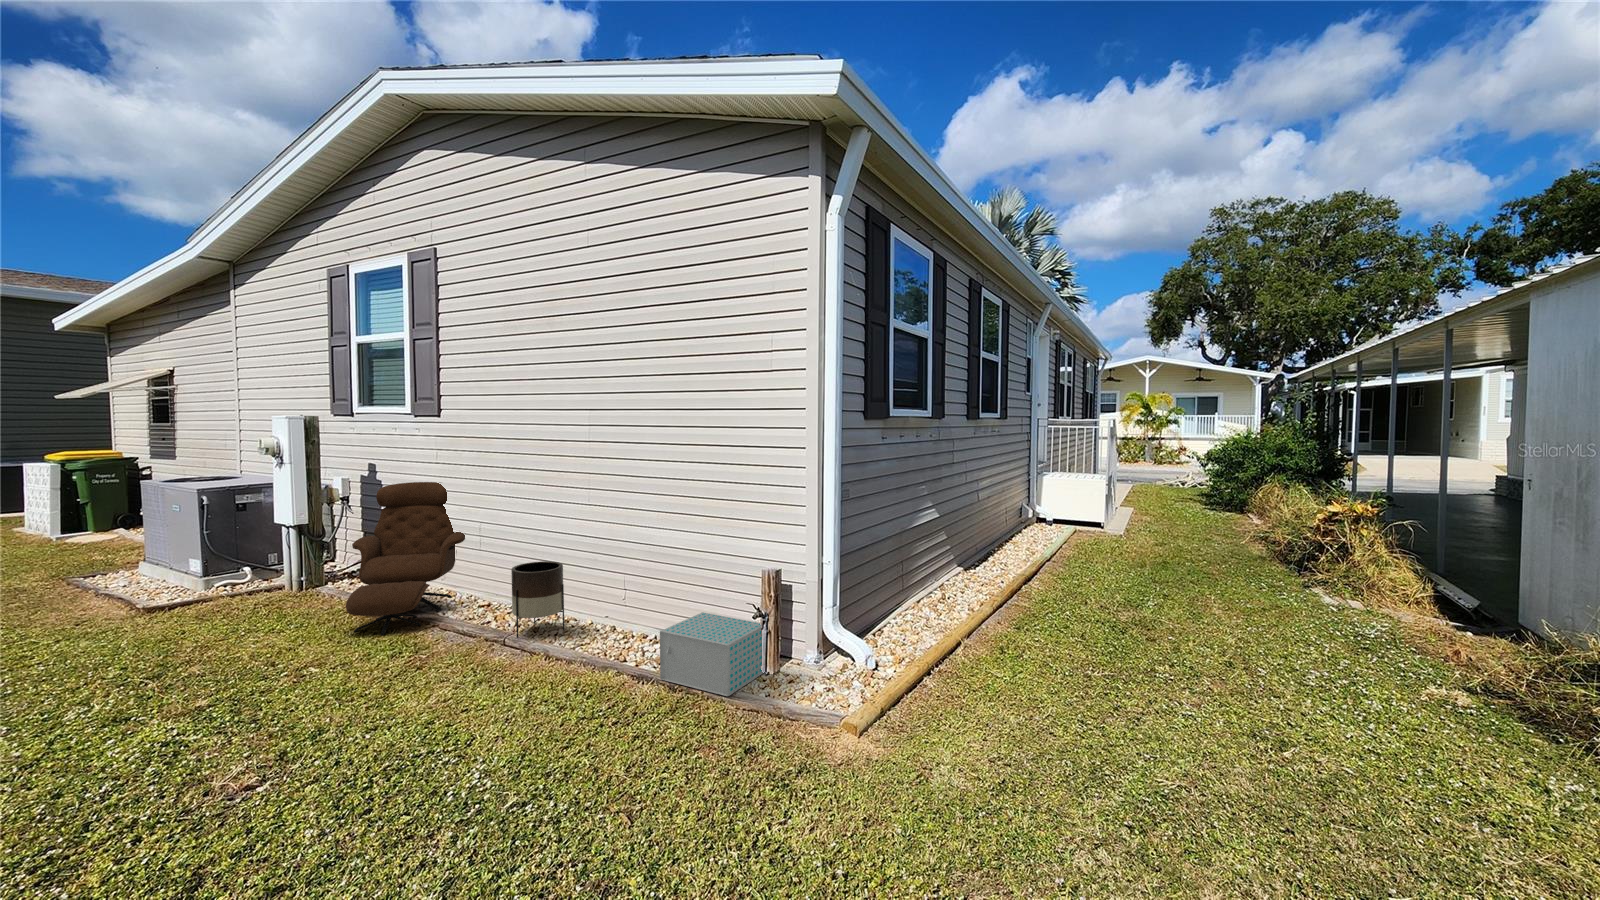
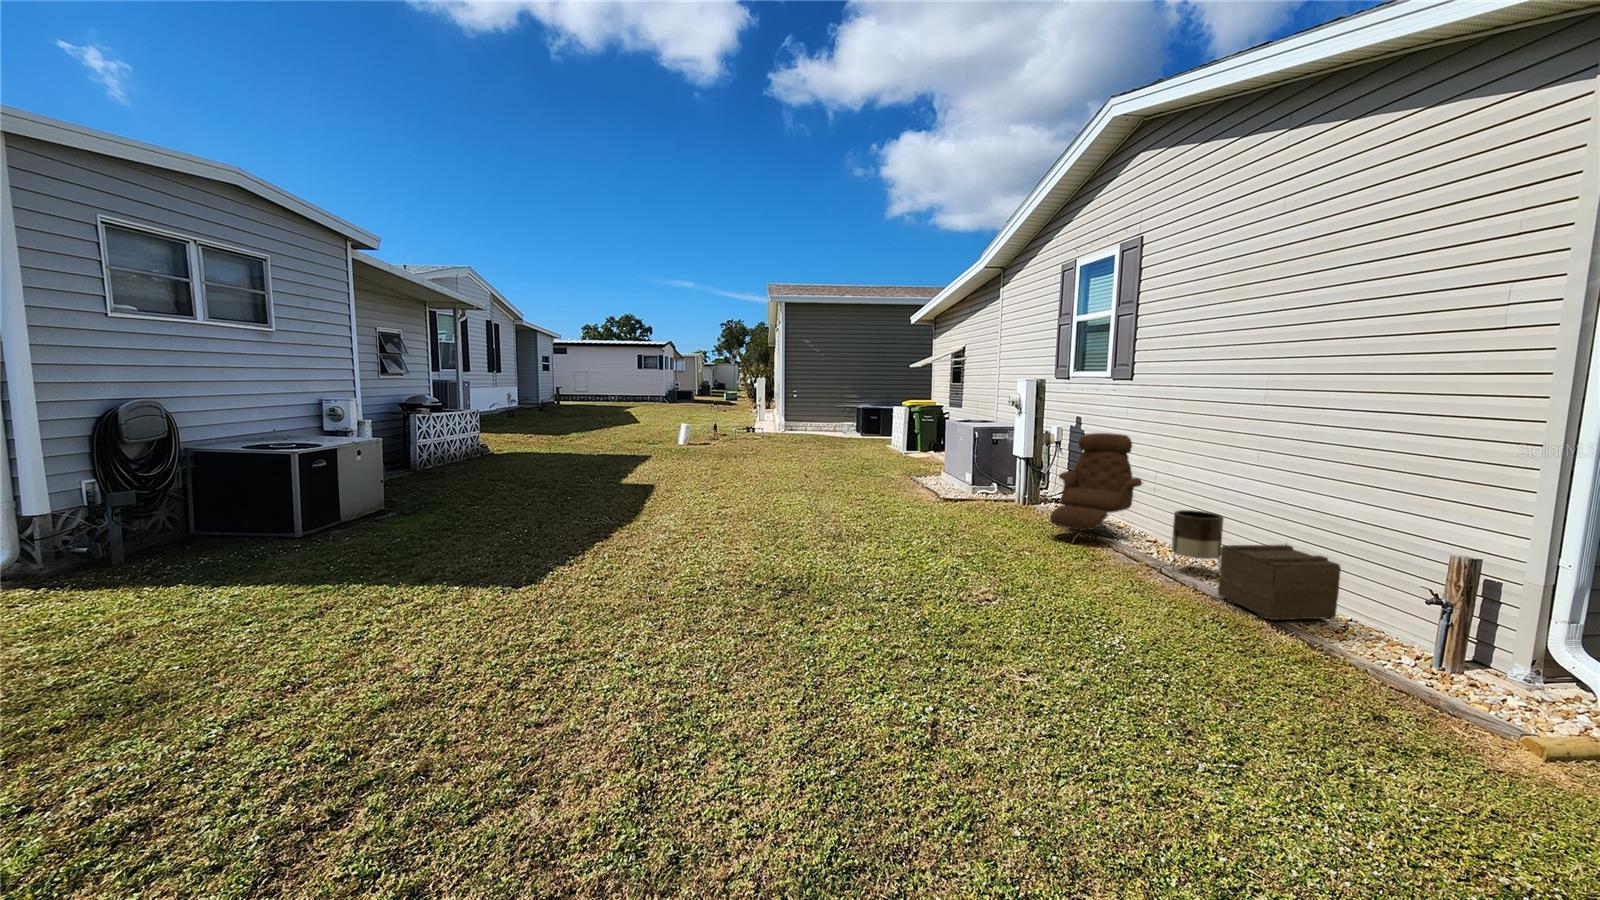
wooden crate: none [571,583,678,671] -> present [1218,545,1341,620]
storage box: present [660,612,763,696] -> none [1301,589,1452,671]

